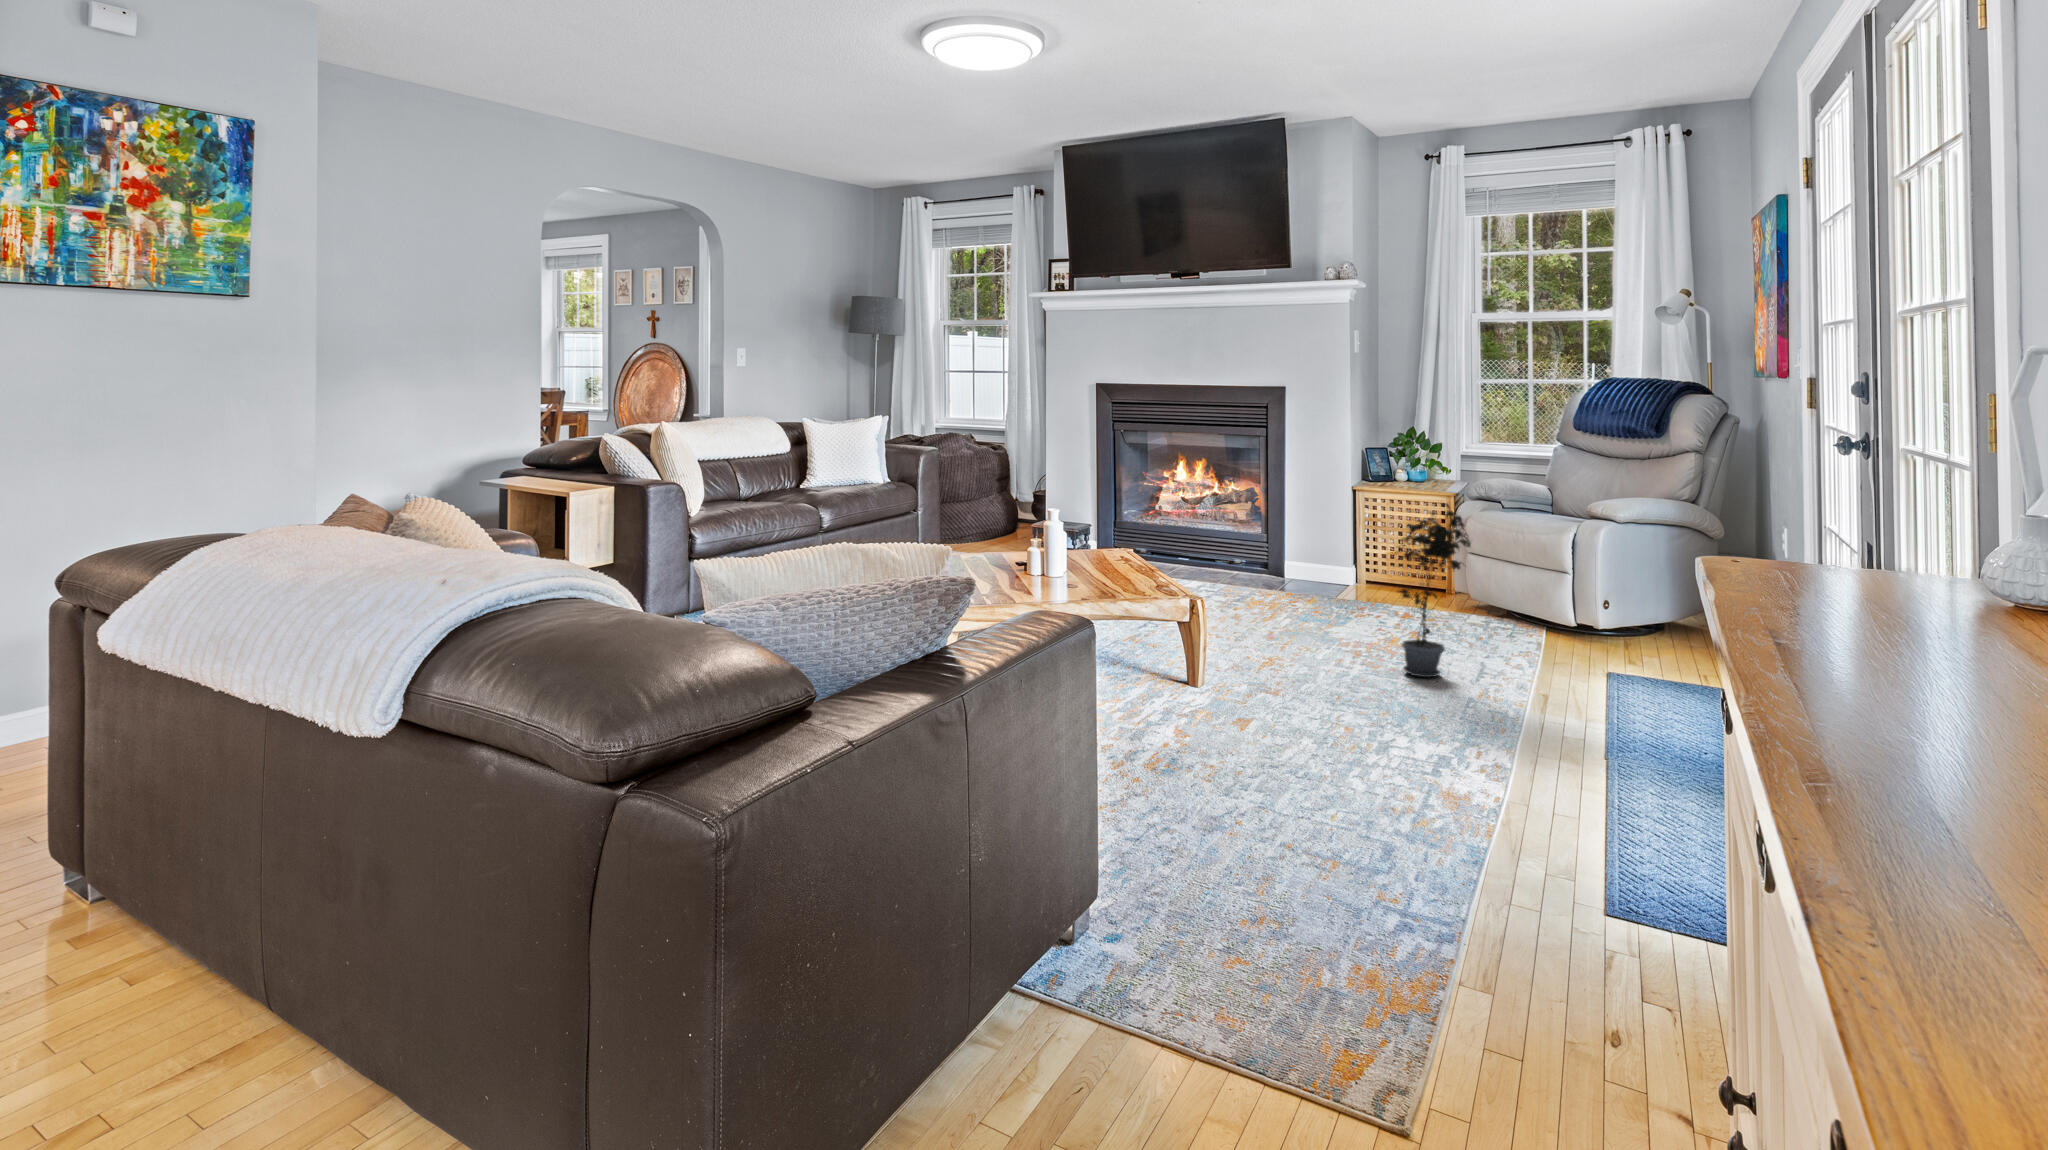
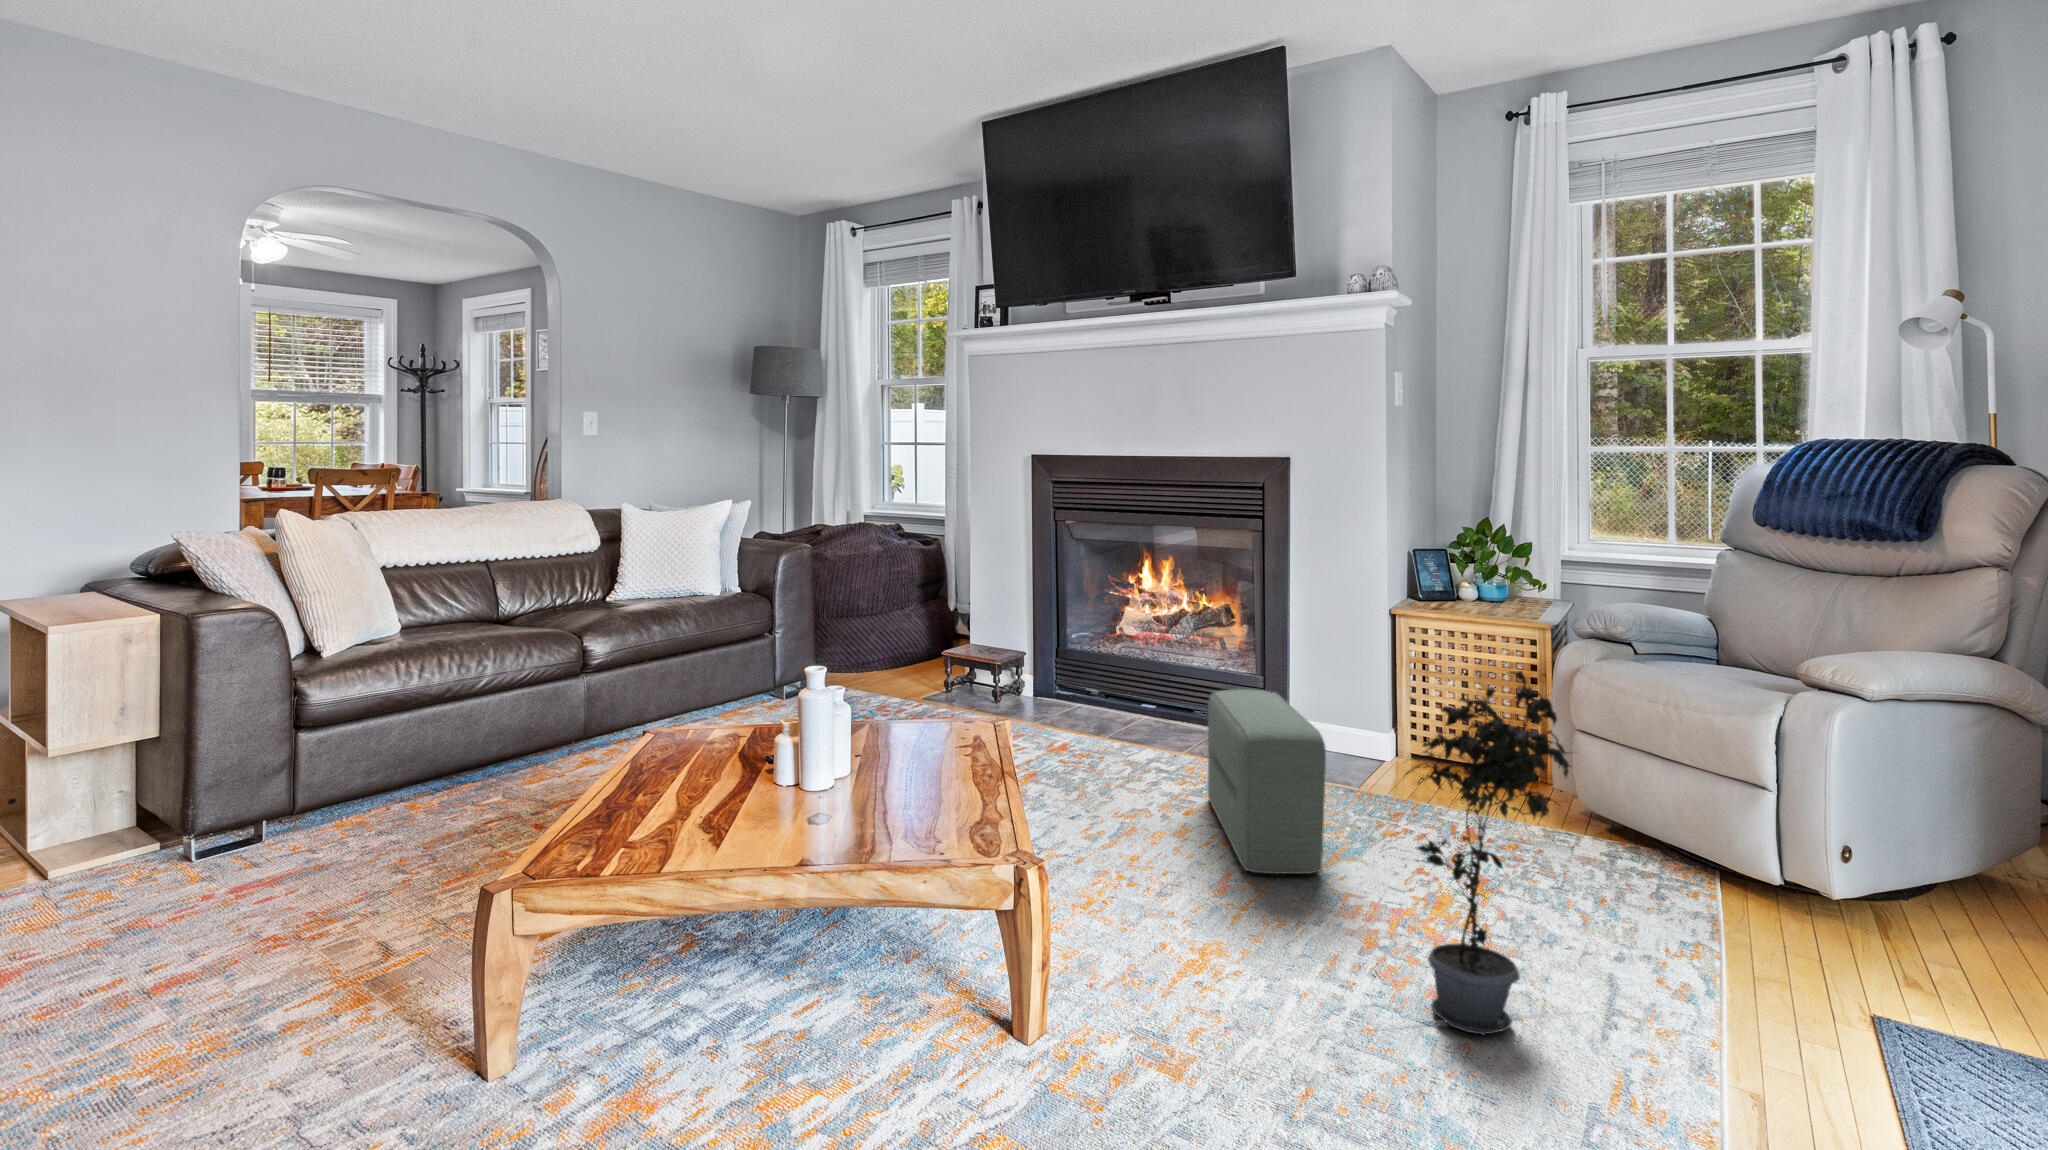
pouf: none [1251,535,1334,630] -> present [1208,689,1326,874]

